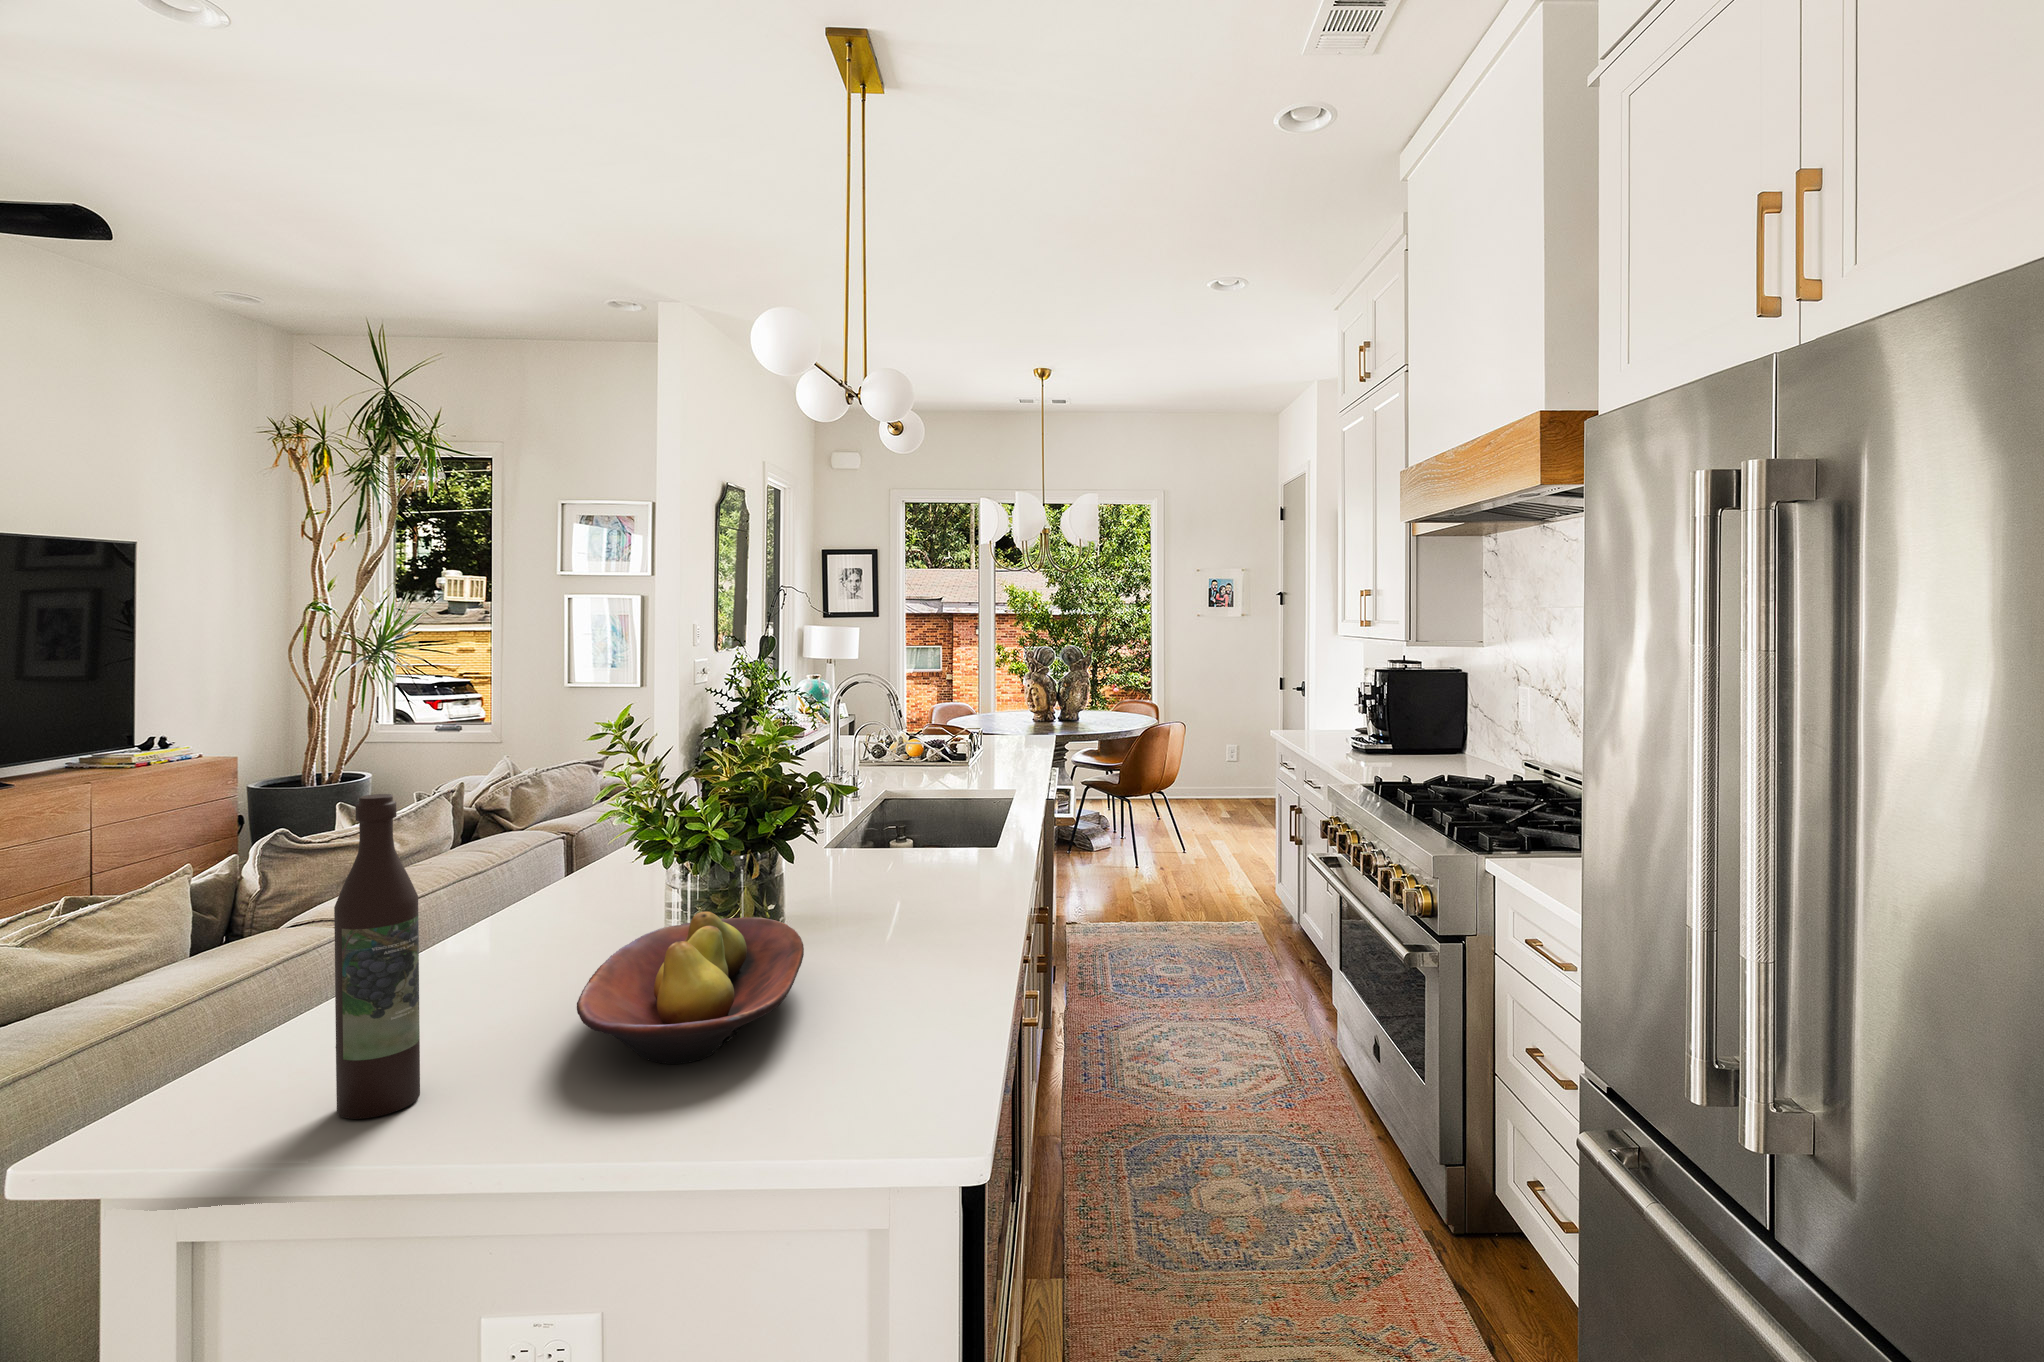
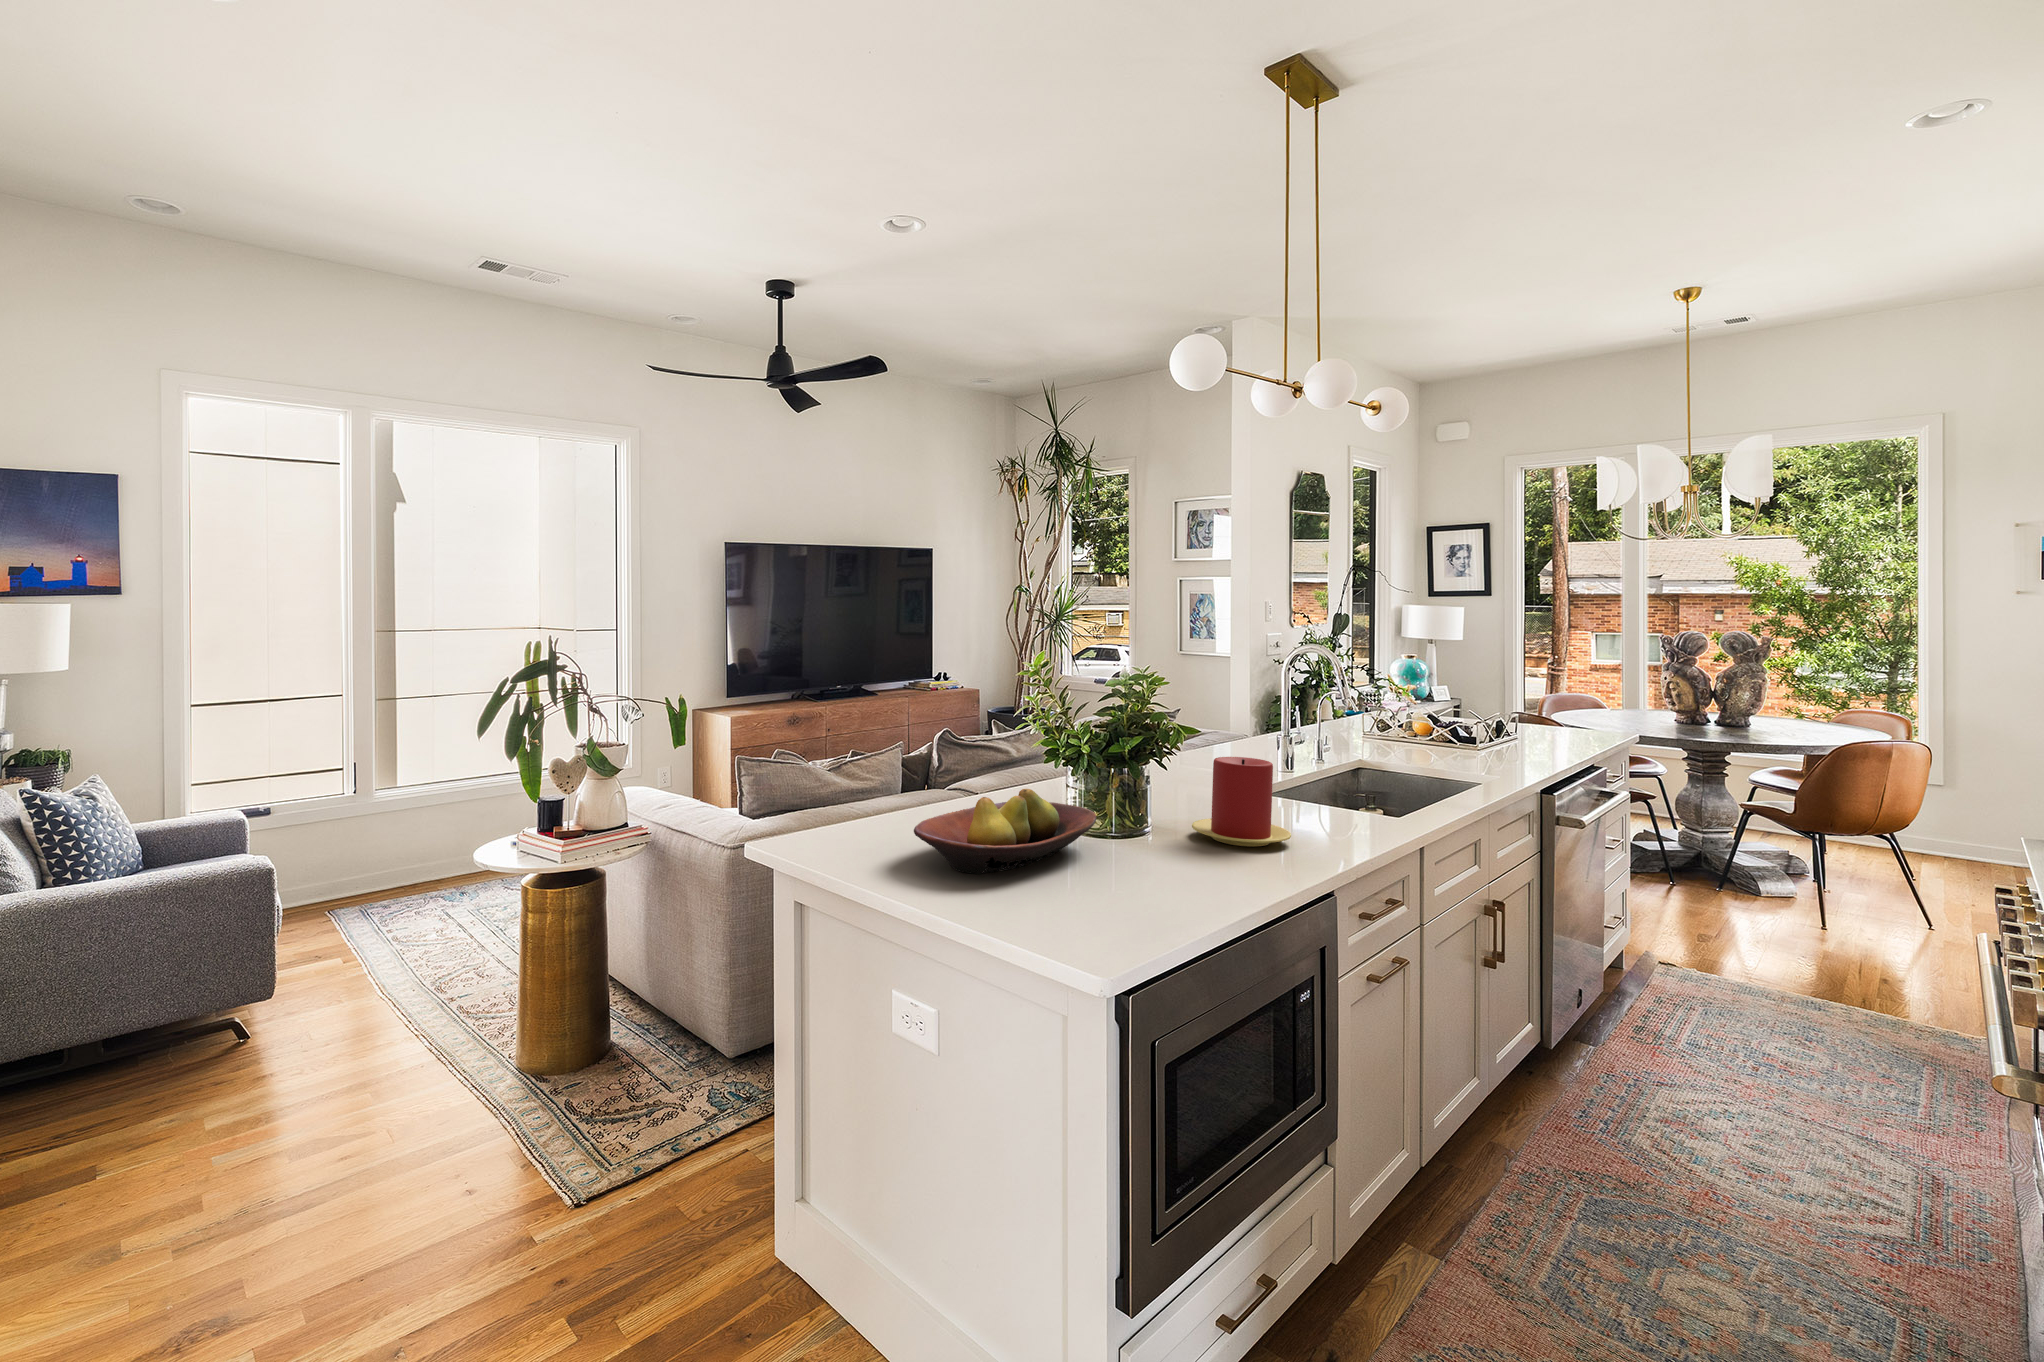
wine bottle: present [334,794,420,1119] -> none [806,675,848,851]
candle: none [852,809,966,917] -> present [1192,757,1291,846]

